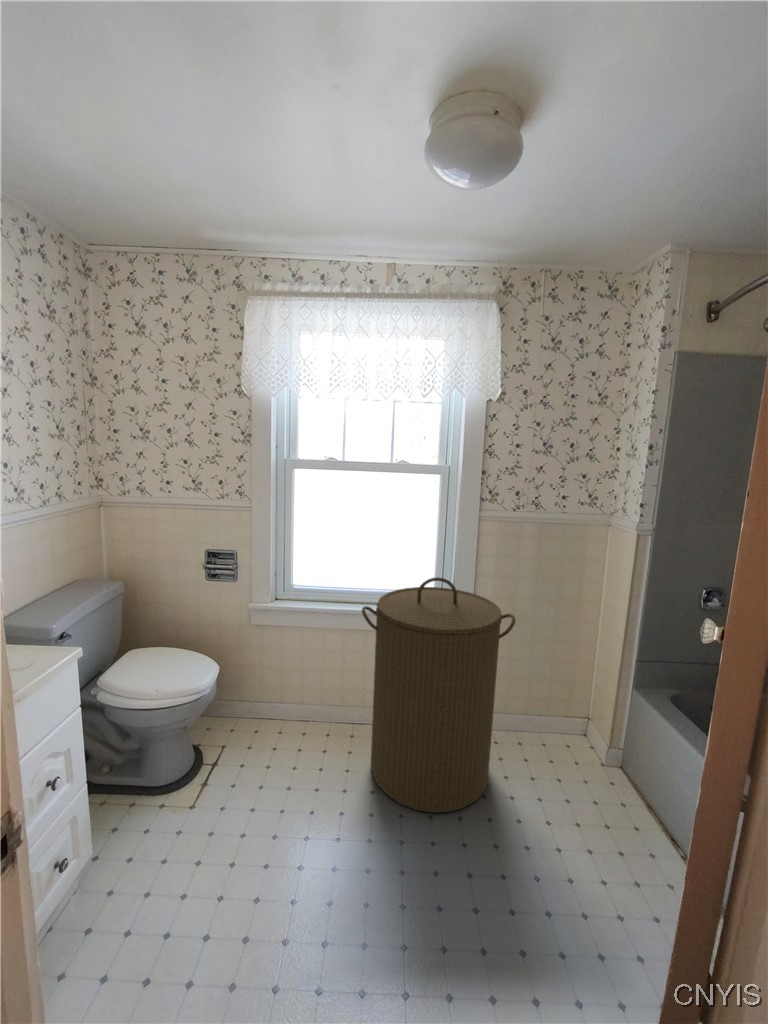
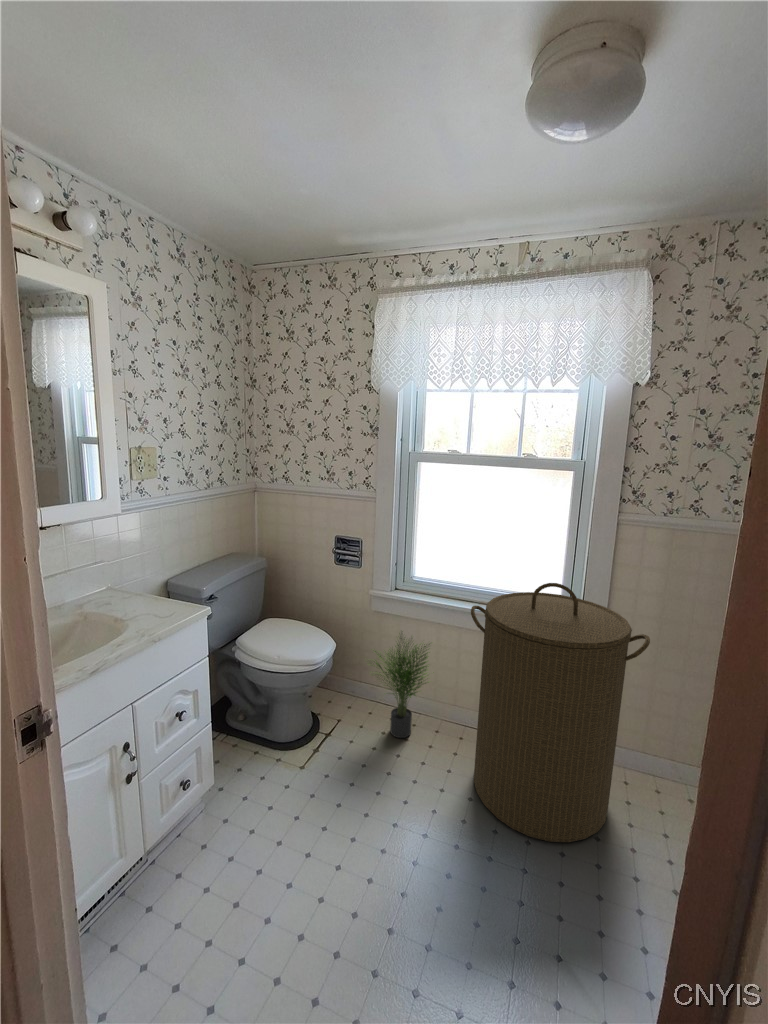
potted plant: none [247,638,326,750] -> present [375,638,427,738]

